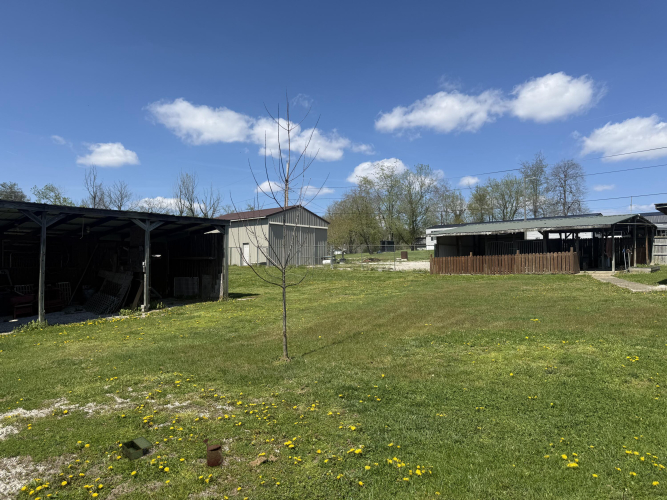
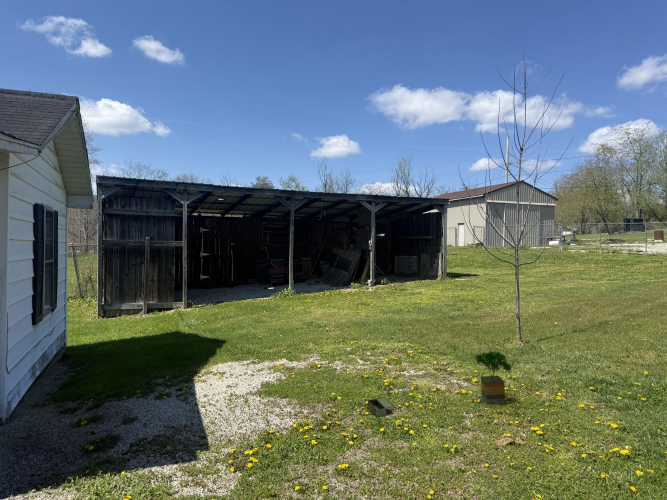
potted tree: none [237,373,271,426] -> present [475,351,511,404]
watering can: present [203,438,223,466] -> none [443,409,465,438]

